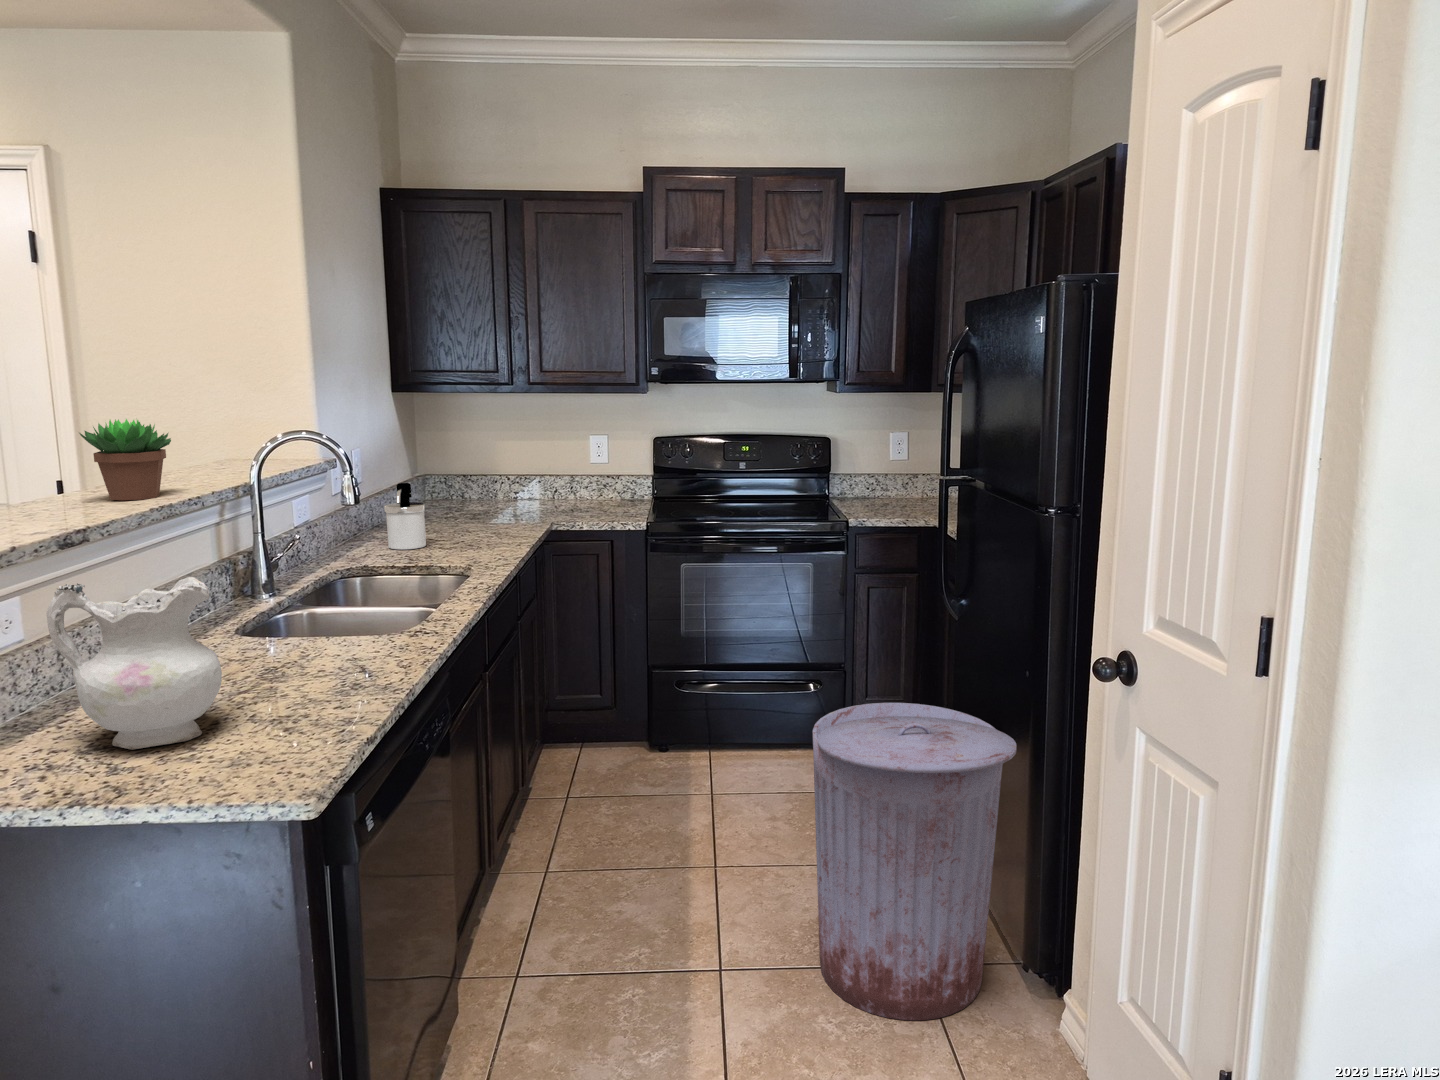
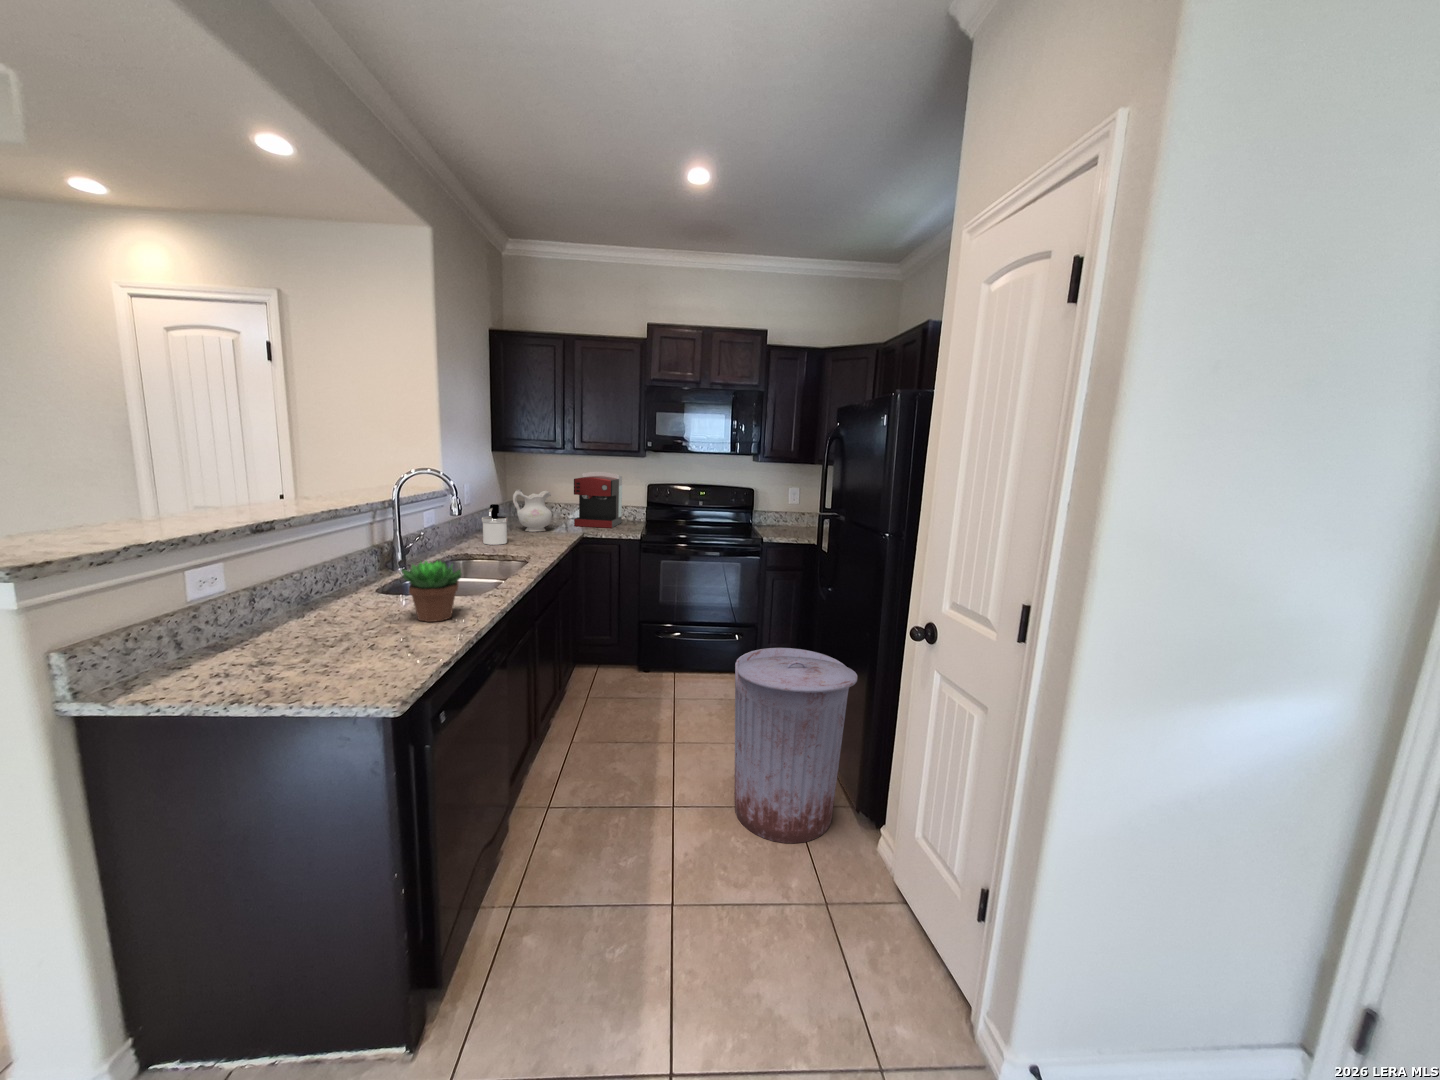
succulent plant: present [79,419,171,500] -> present [401,561,461,622]
coffee maker: none [527,421,608,513] -> present [574,472,622,528]
ceramic pitcher: present [46,577,222,750] -> present [513,489,552,532]

